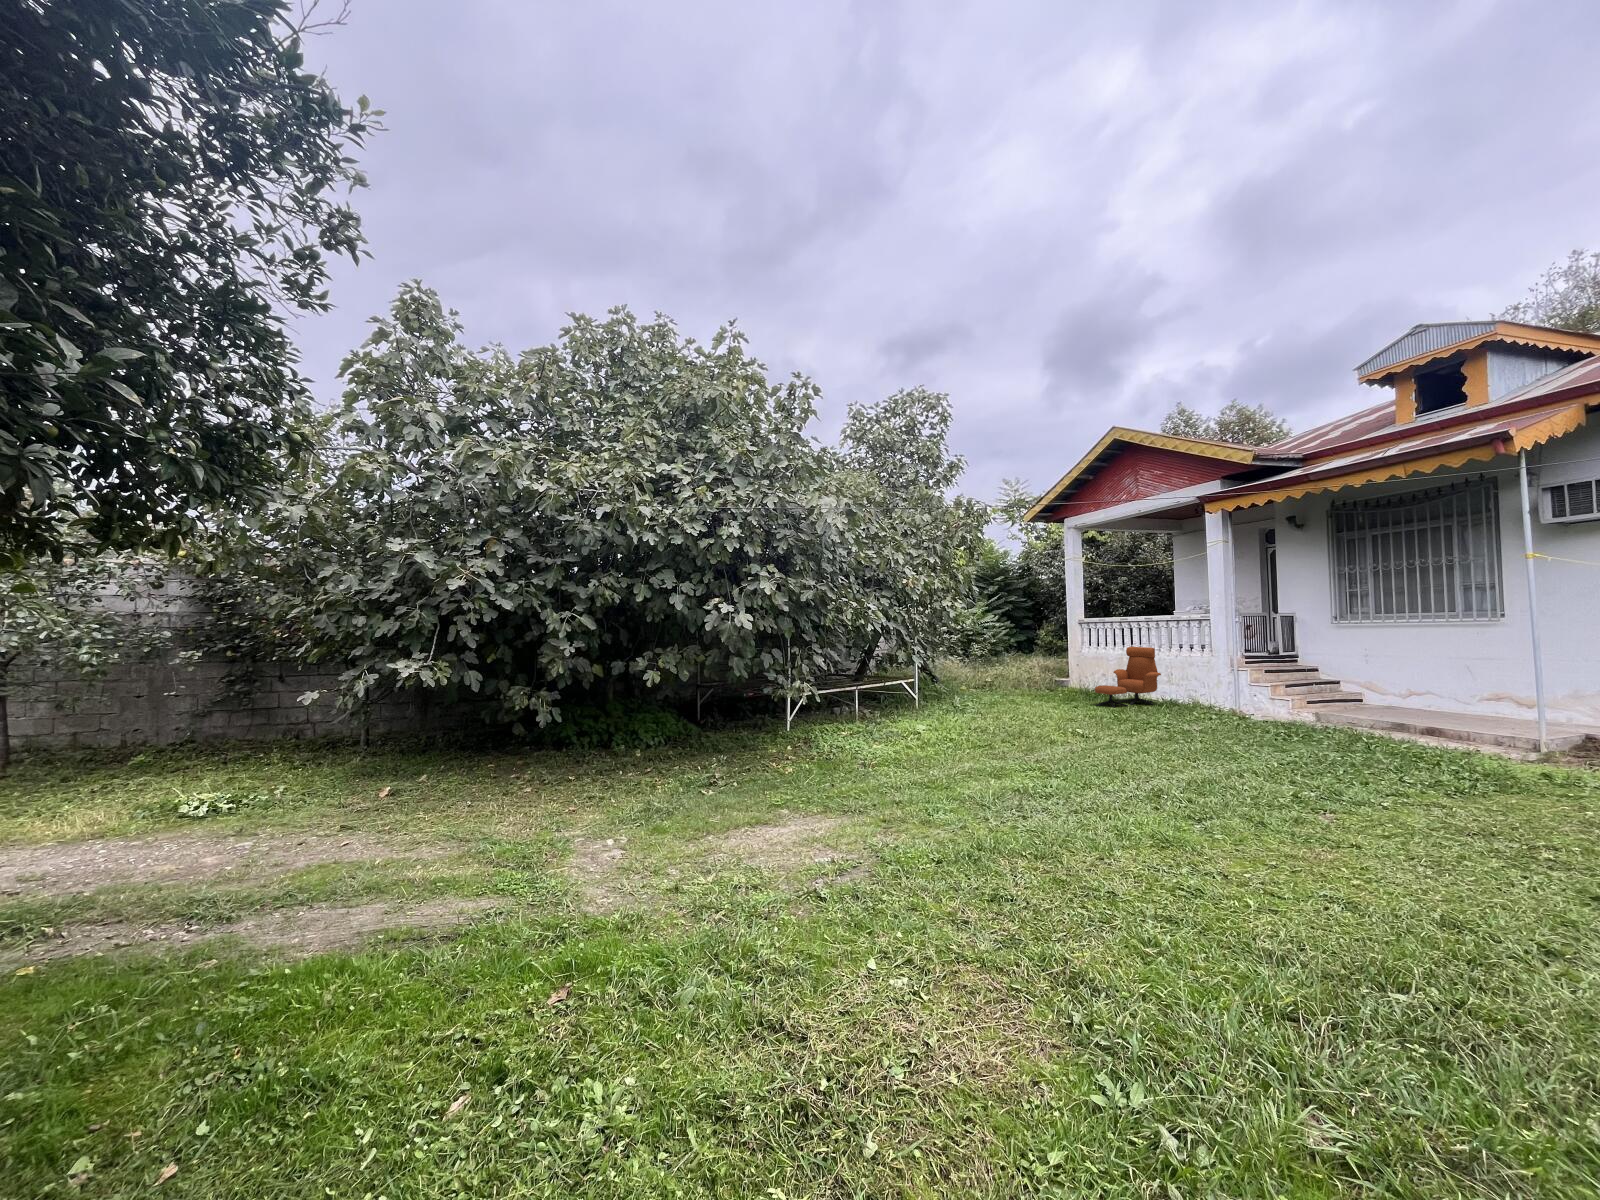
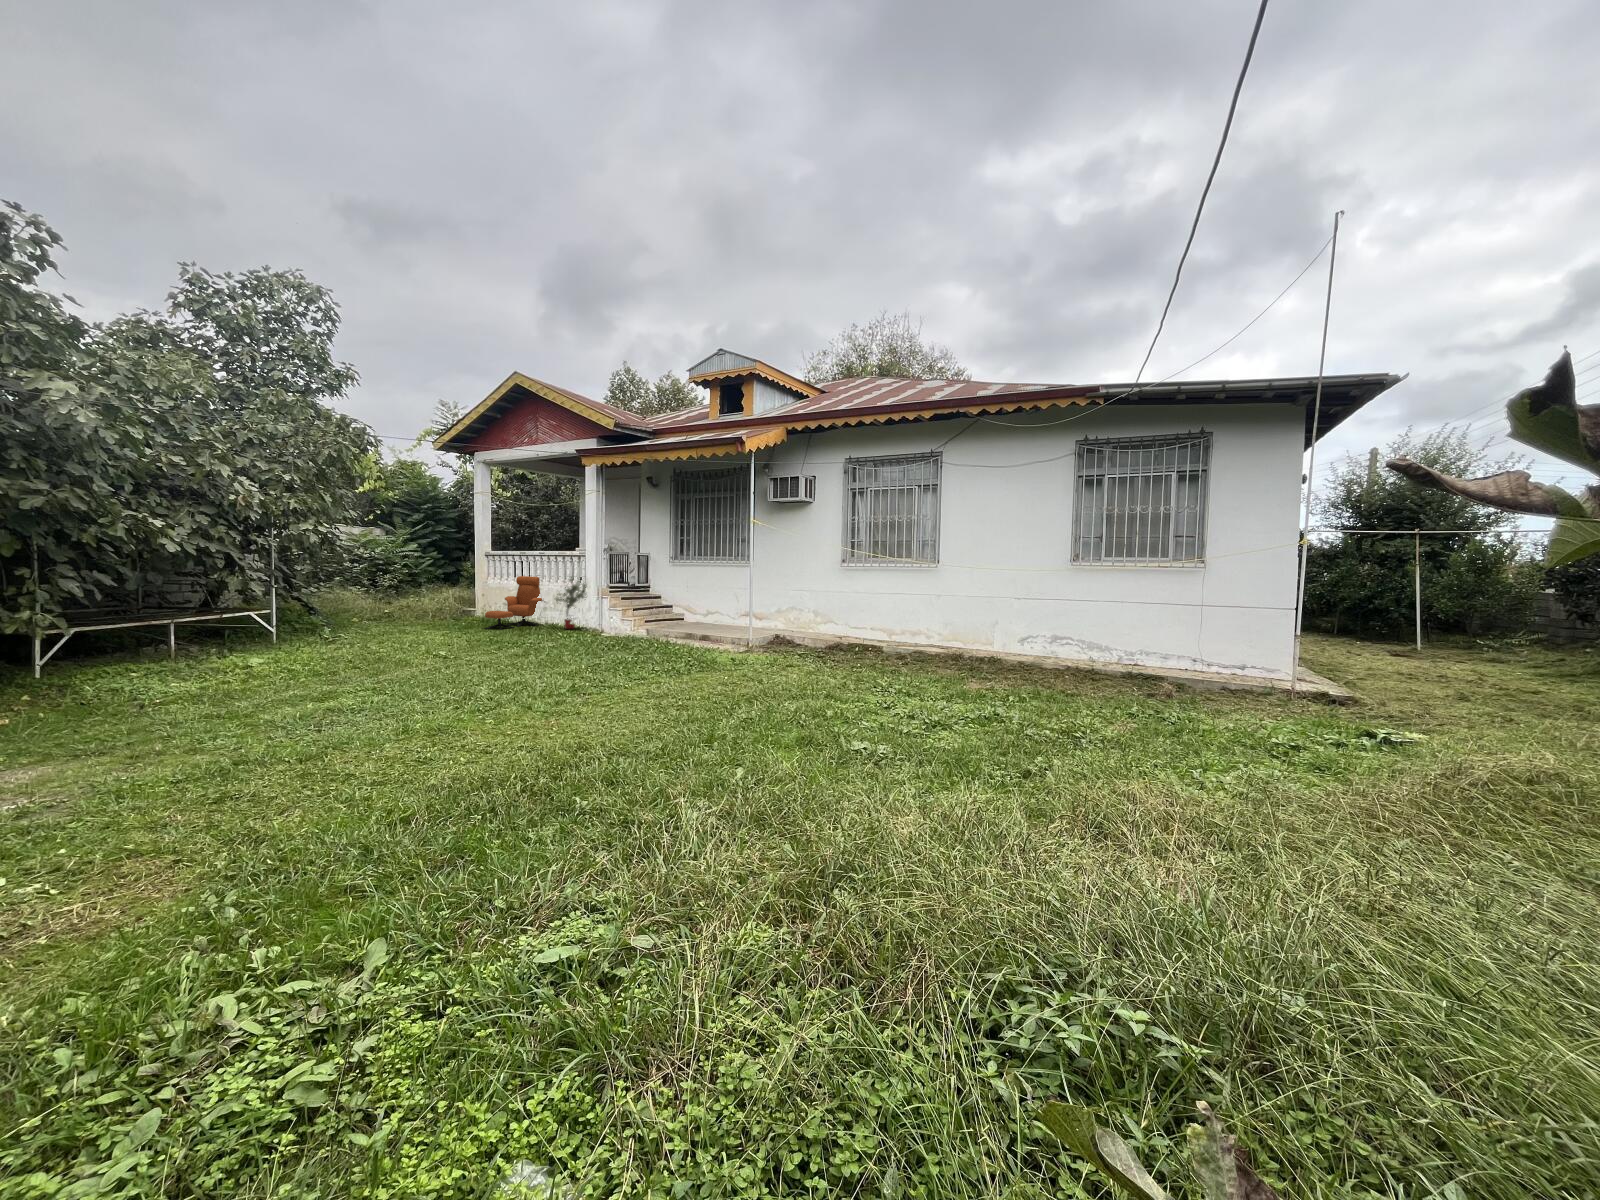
potted tree: none [1176,647,1225,712] -> present [555,576,586,629]

